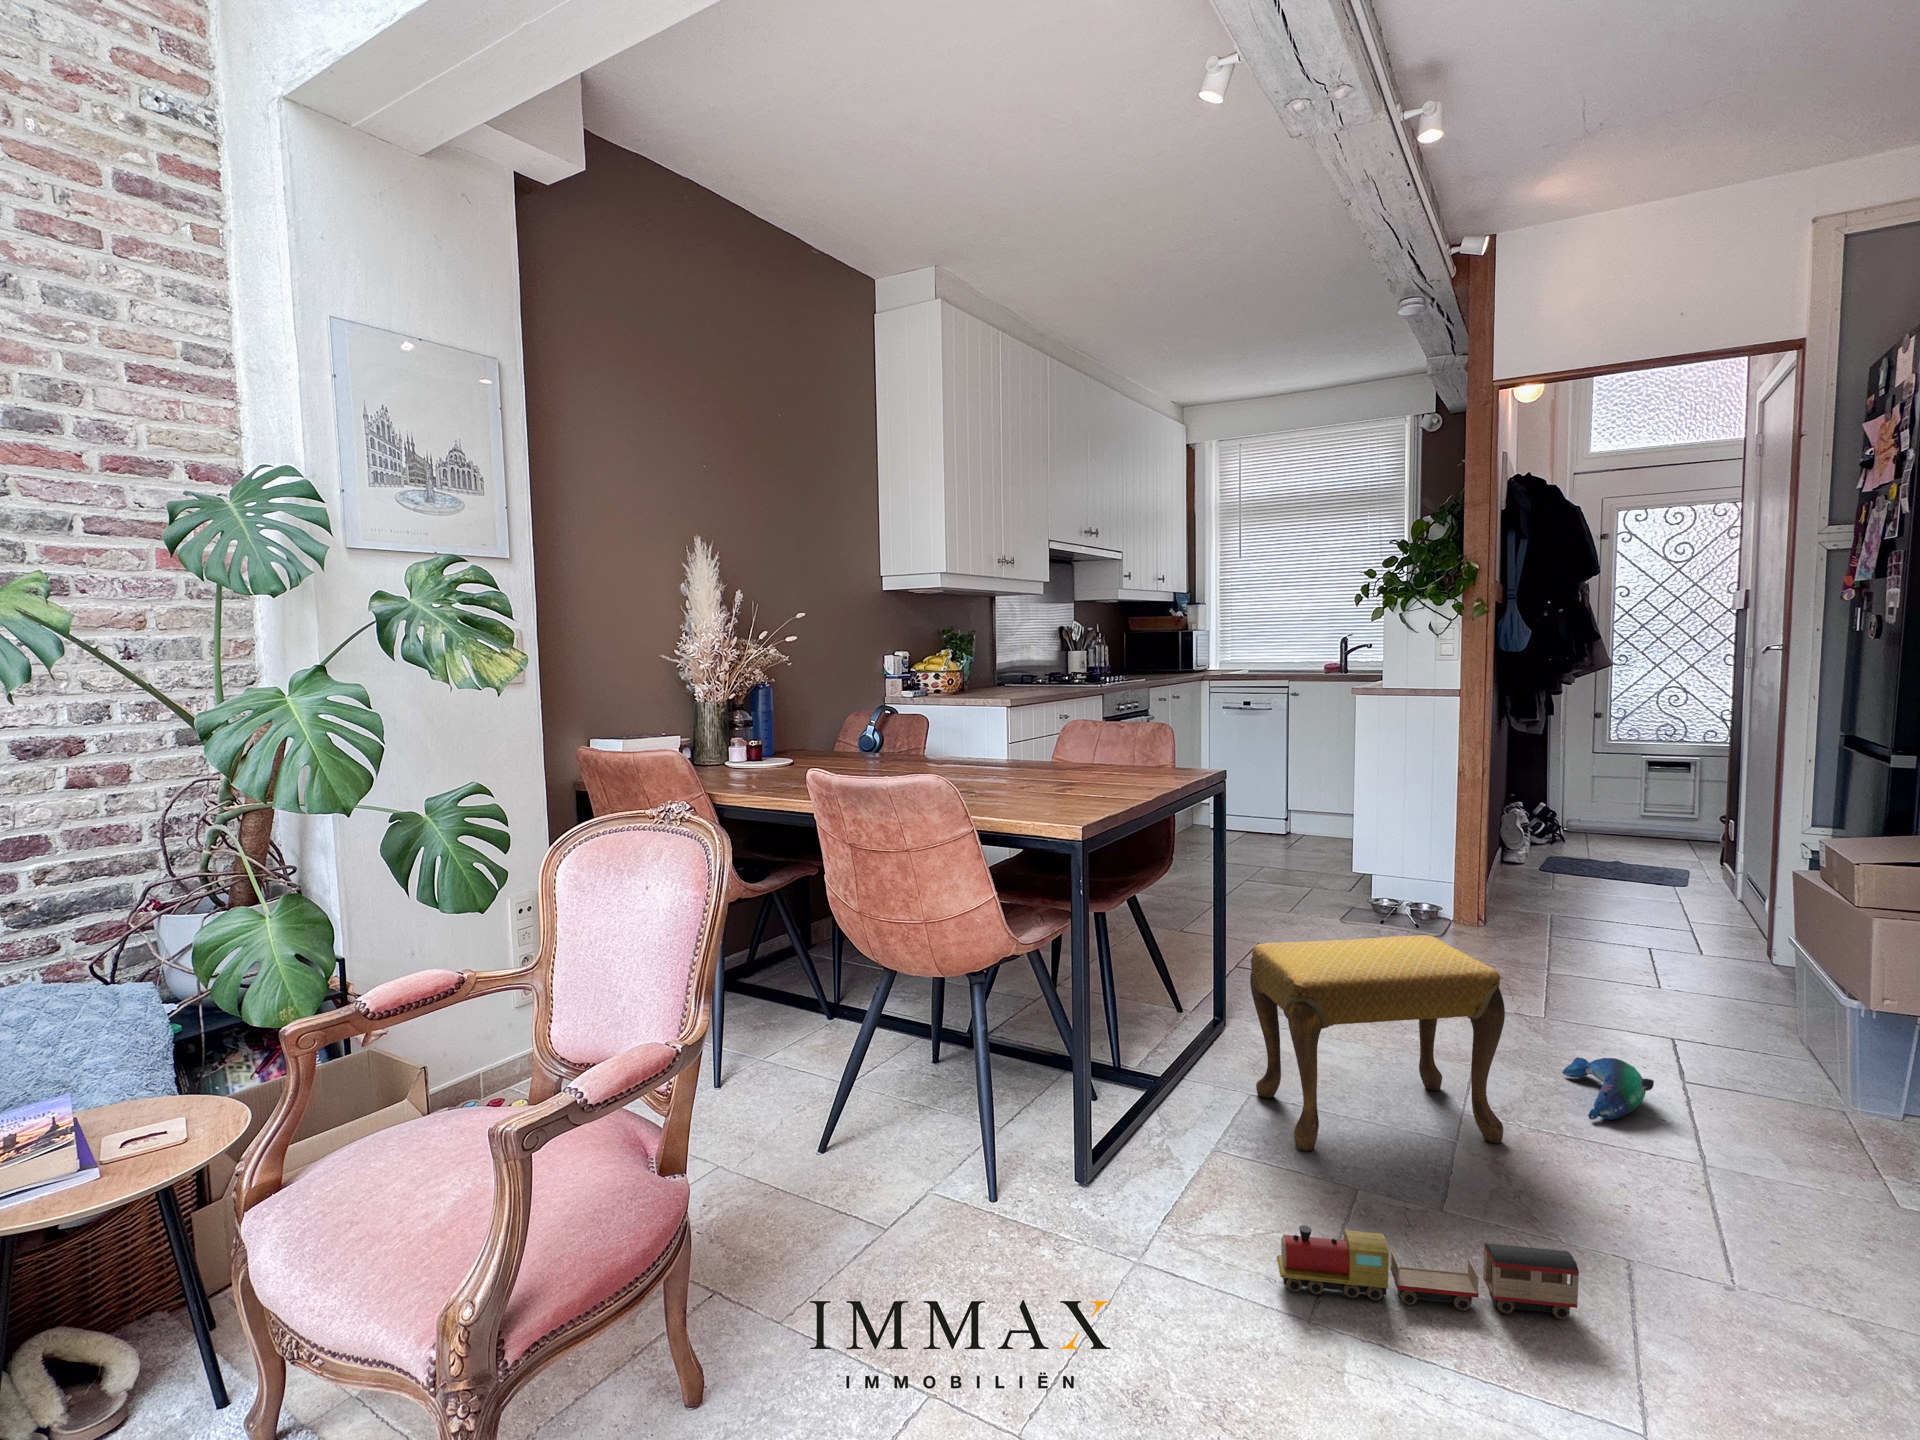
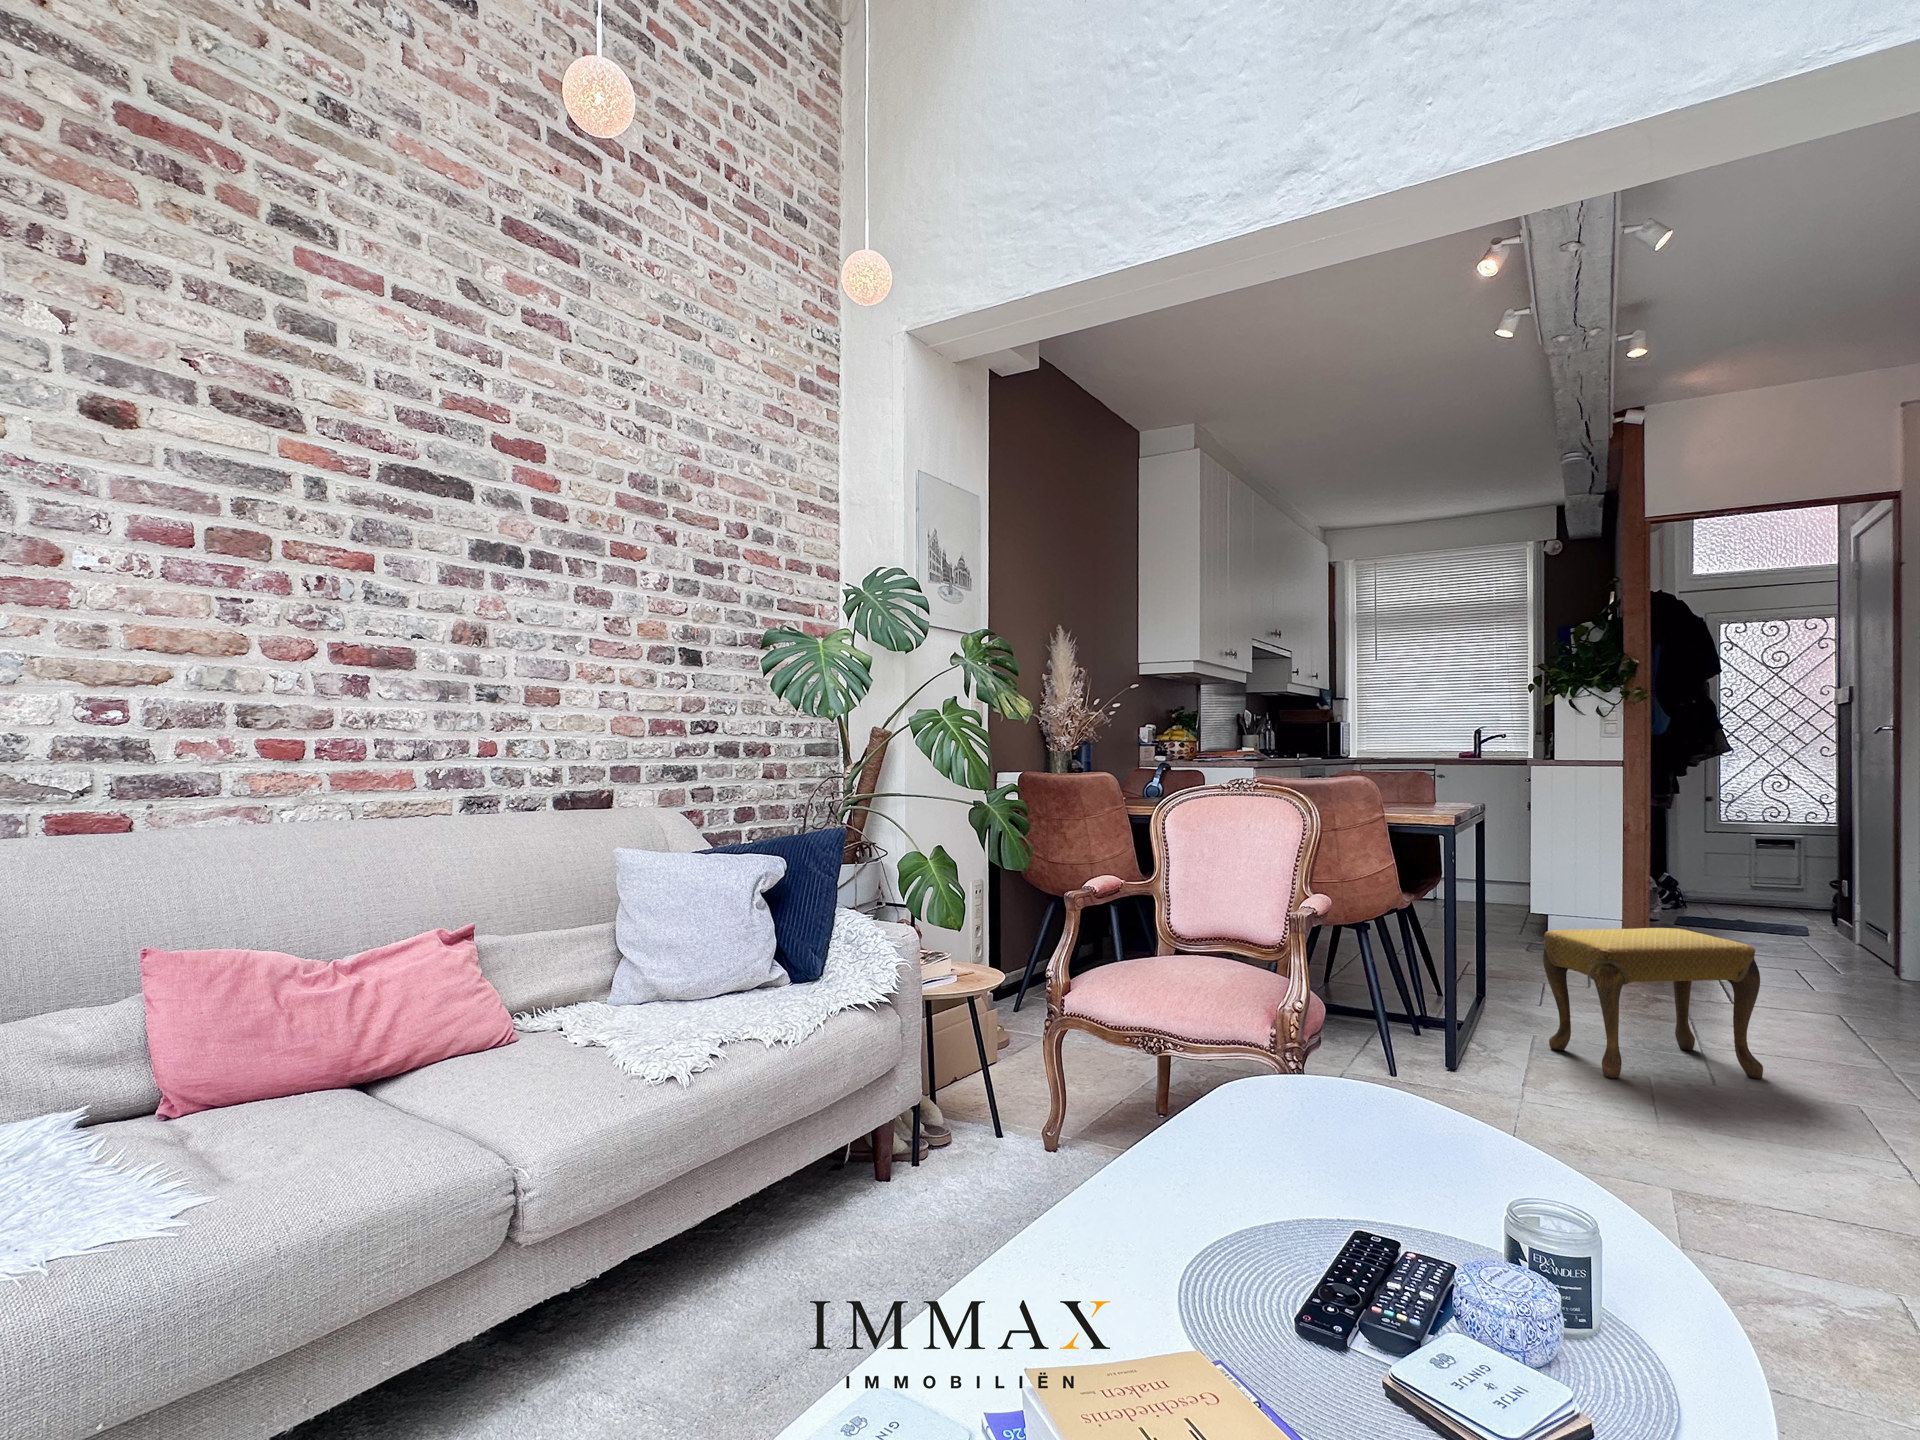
plush toy: present [1562,1057,1654,1120] -> none [1785,1028,1870,1069]
toy train: present [1277,1225,1579,1319] -> none [1643,1097,1879,1161]

